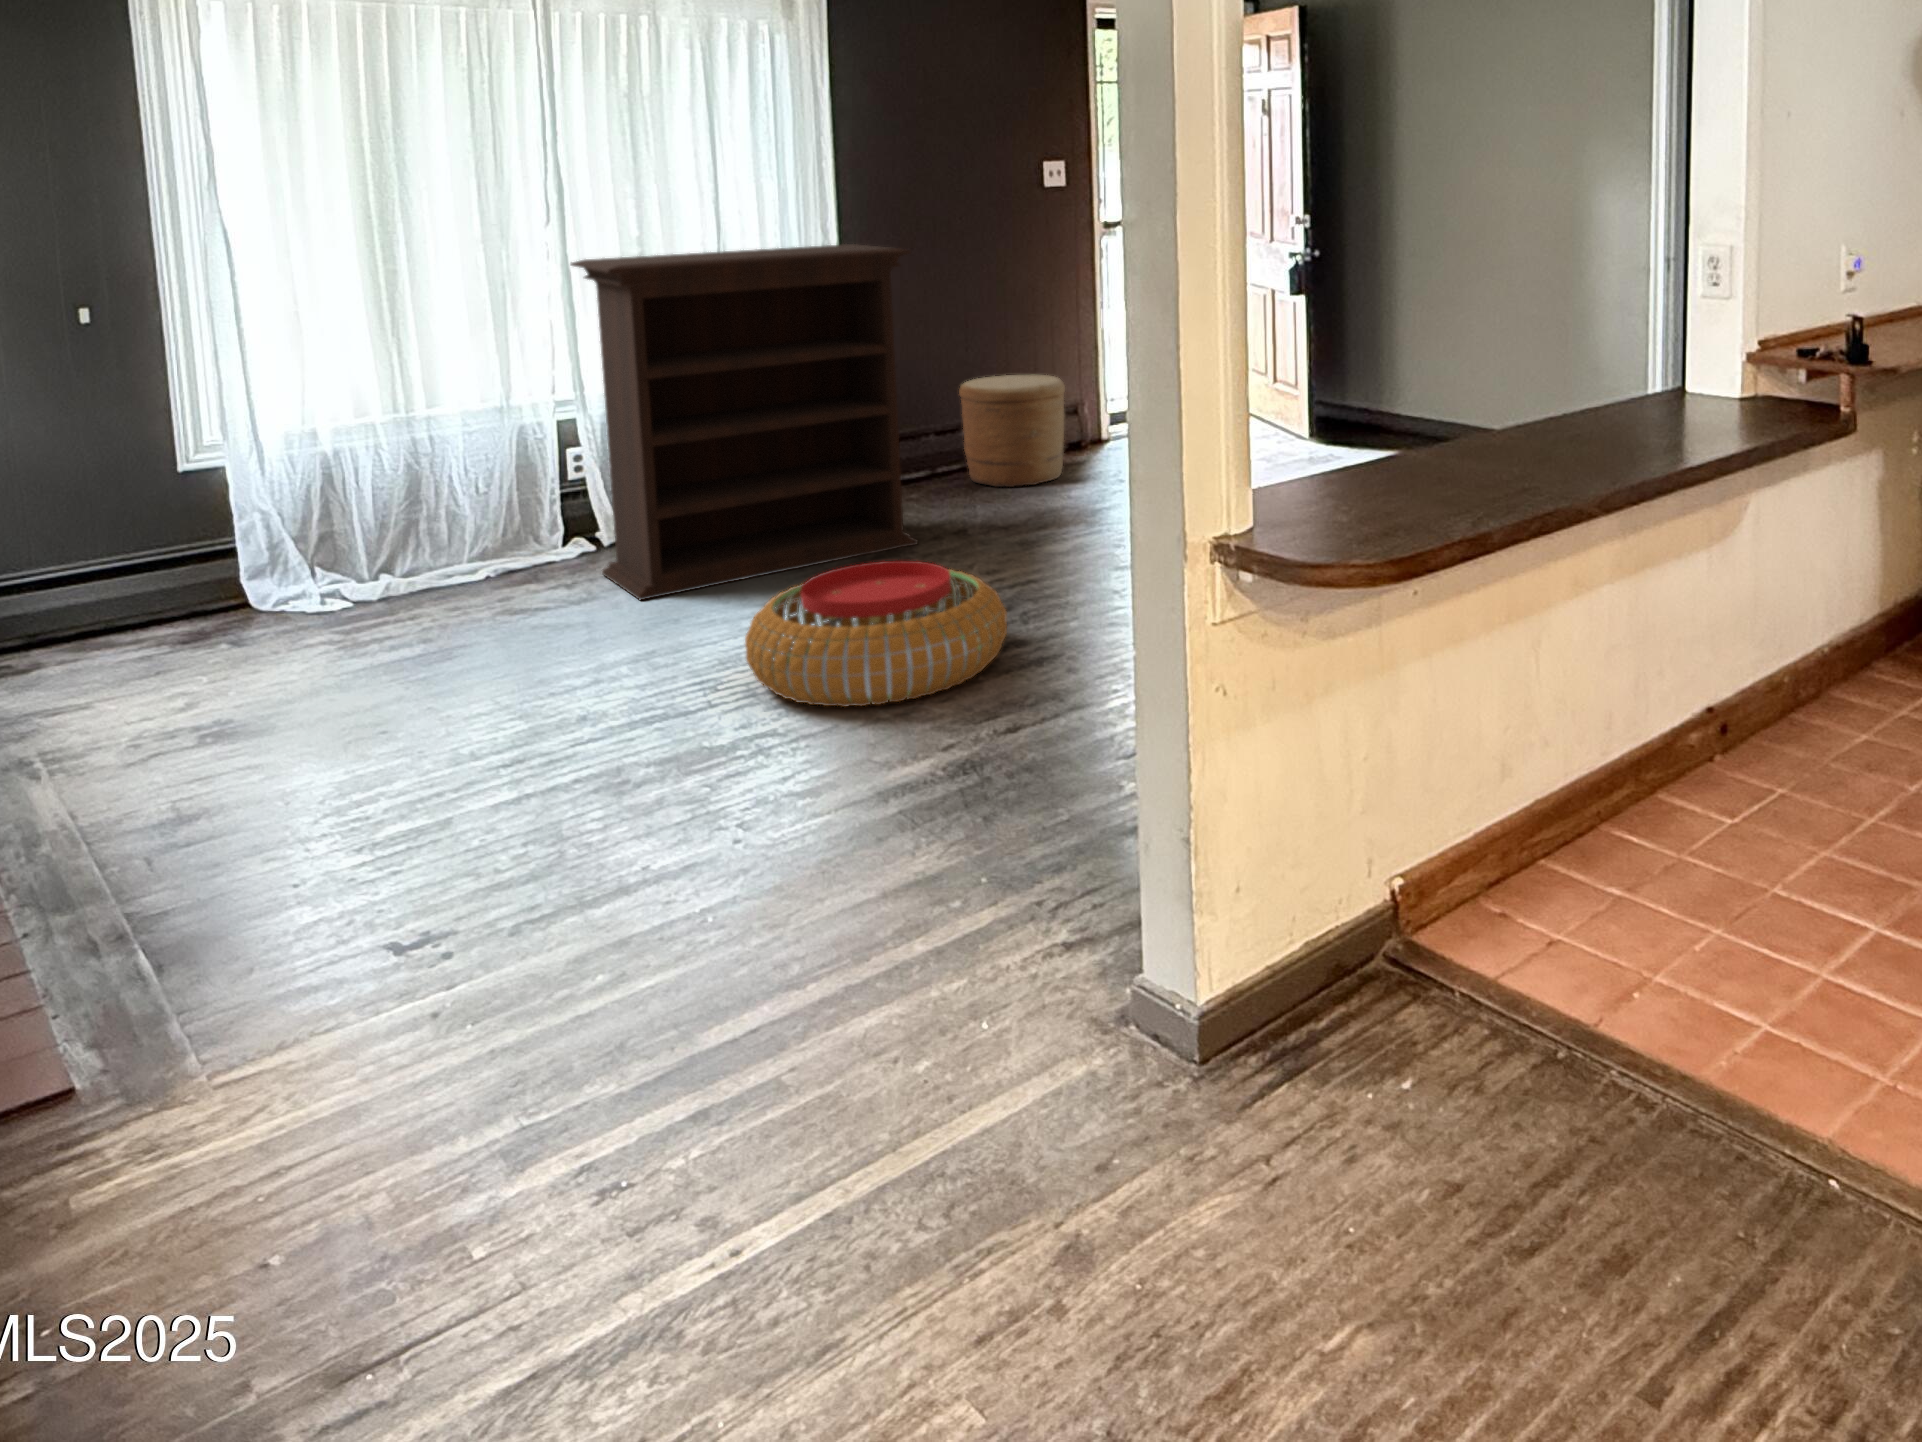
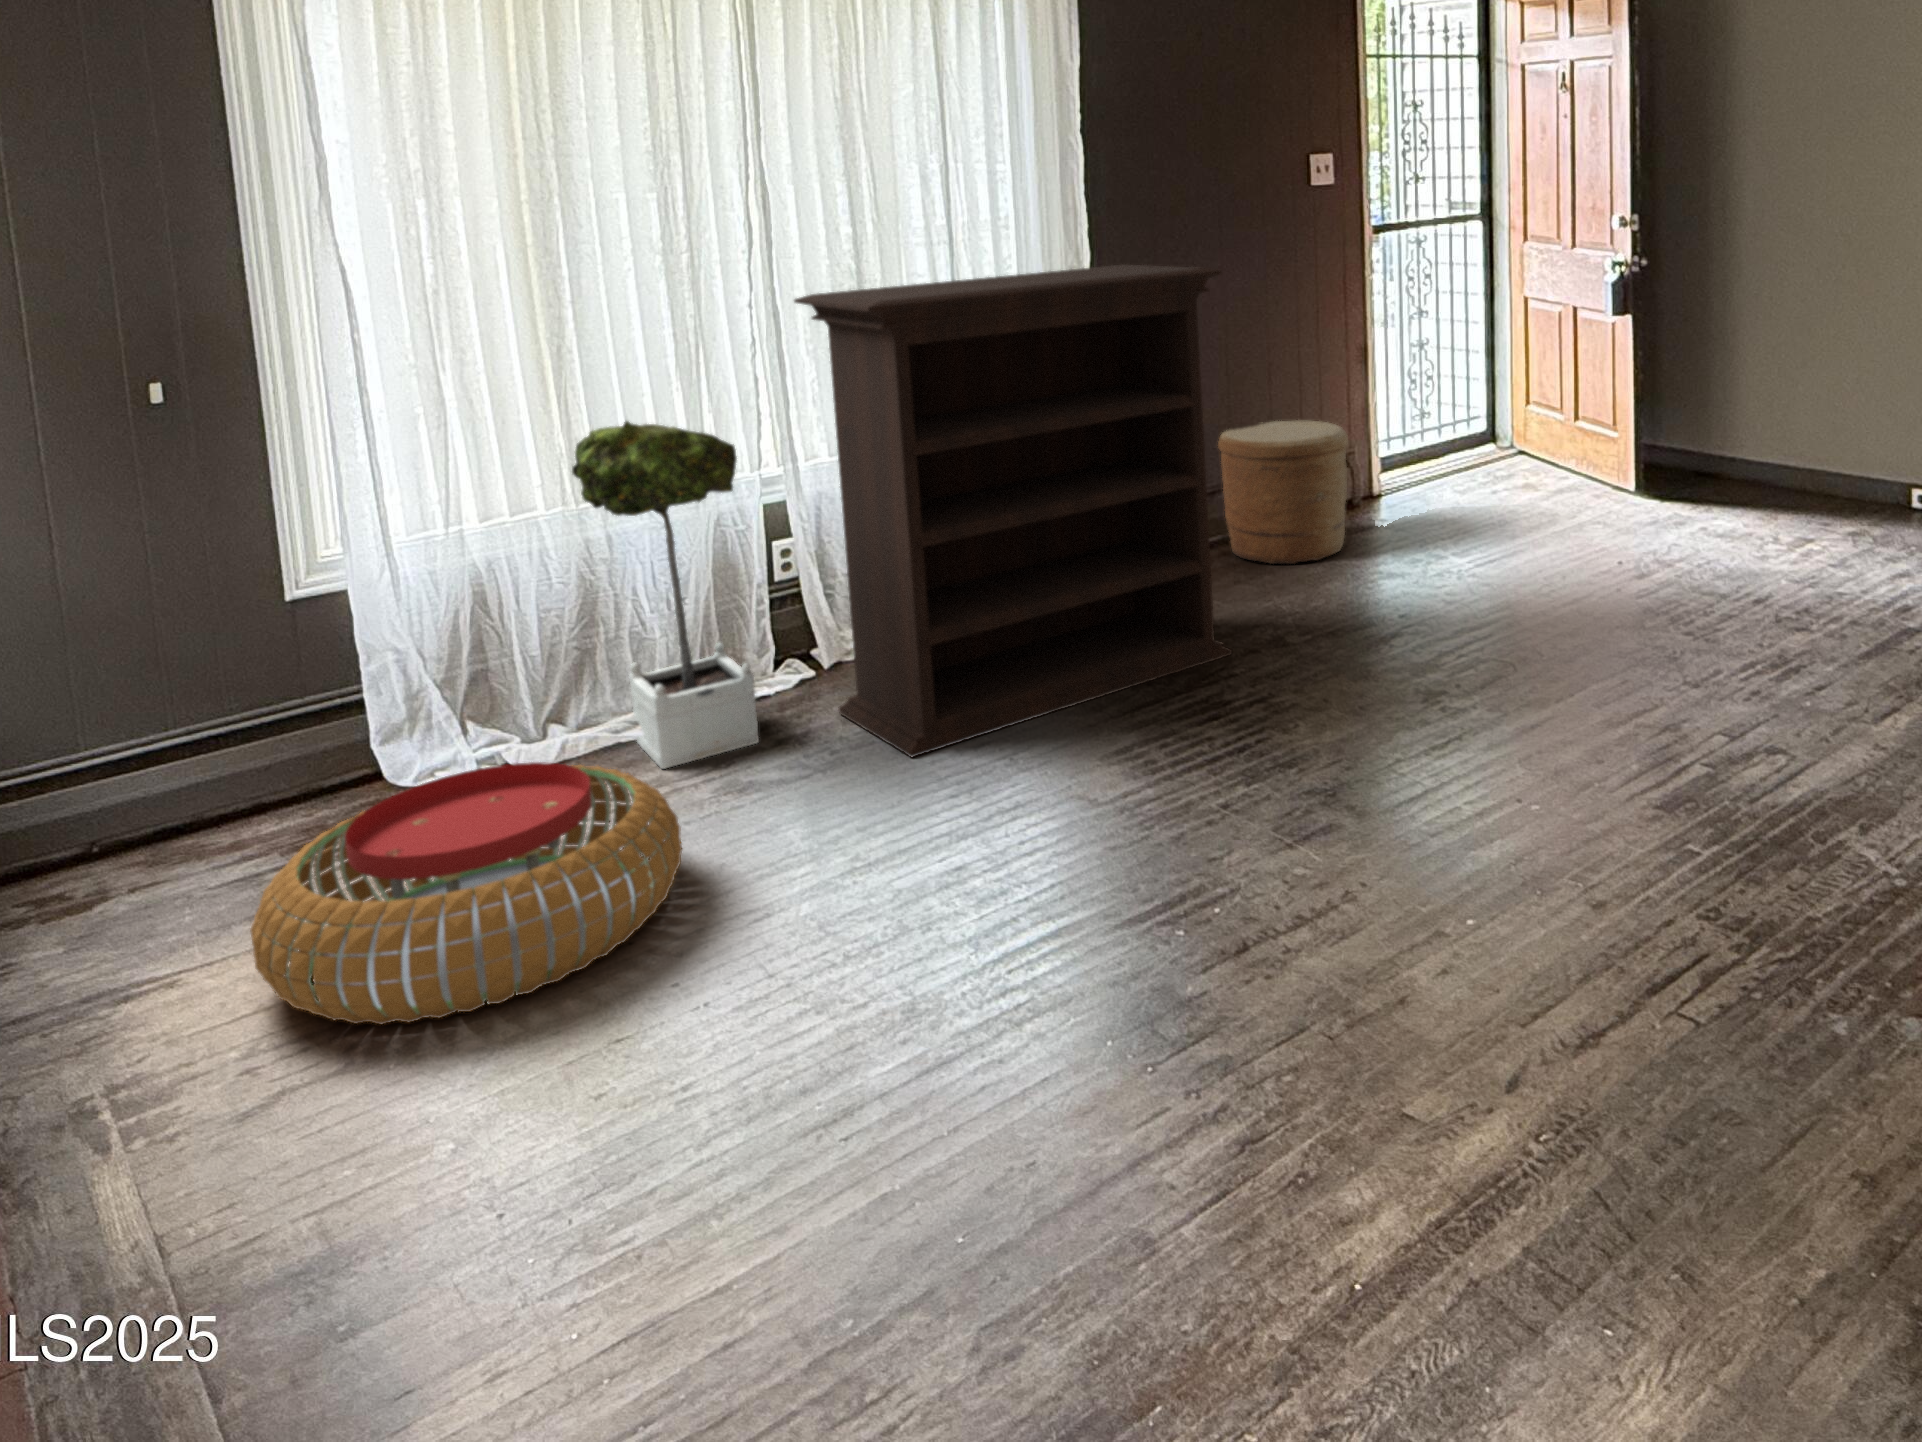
potted tree: none [394,347,535,605] -> present [572,421,759,769]
pouf: present [745,561,1007,707] -> present [250,762,682,1024]

